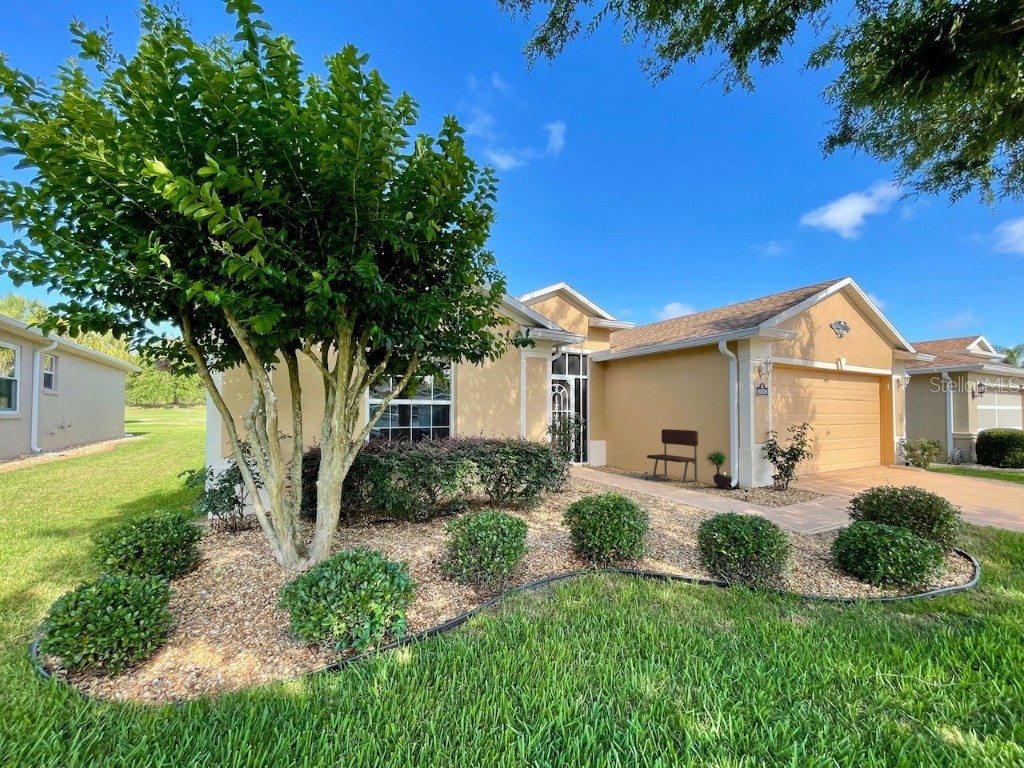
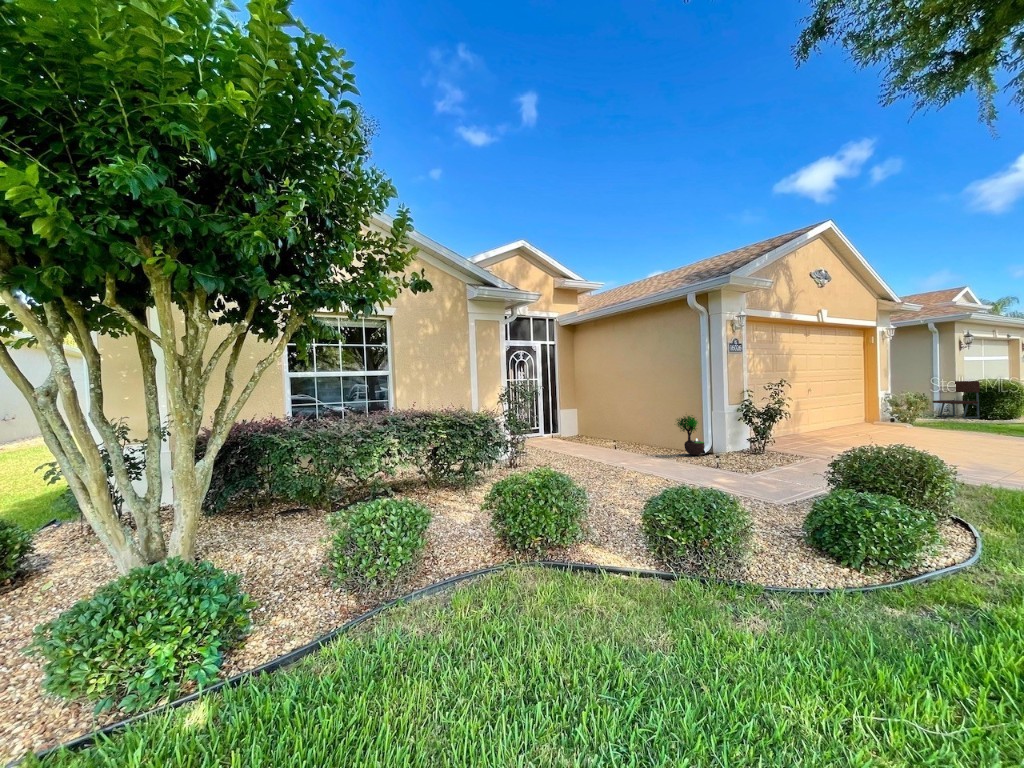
bench: present [647,429,698,482] -> present [933,381,980,418]

